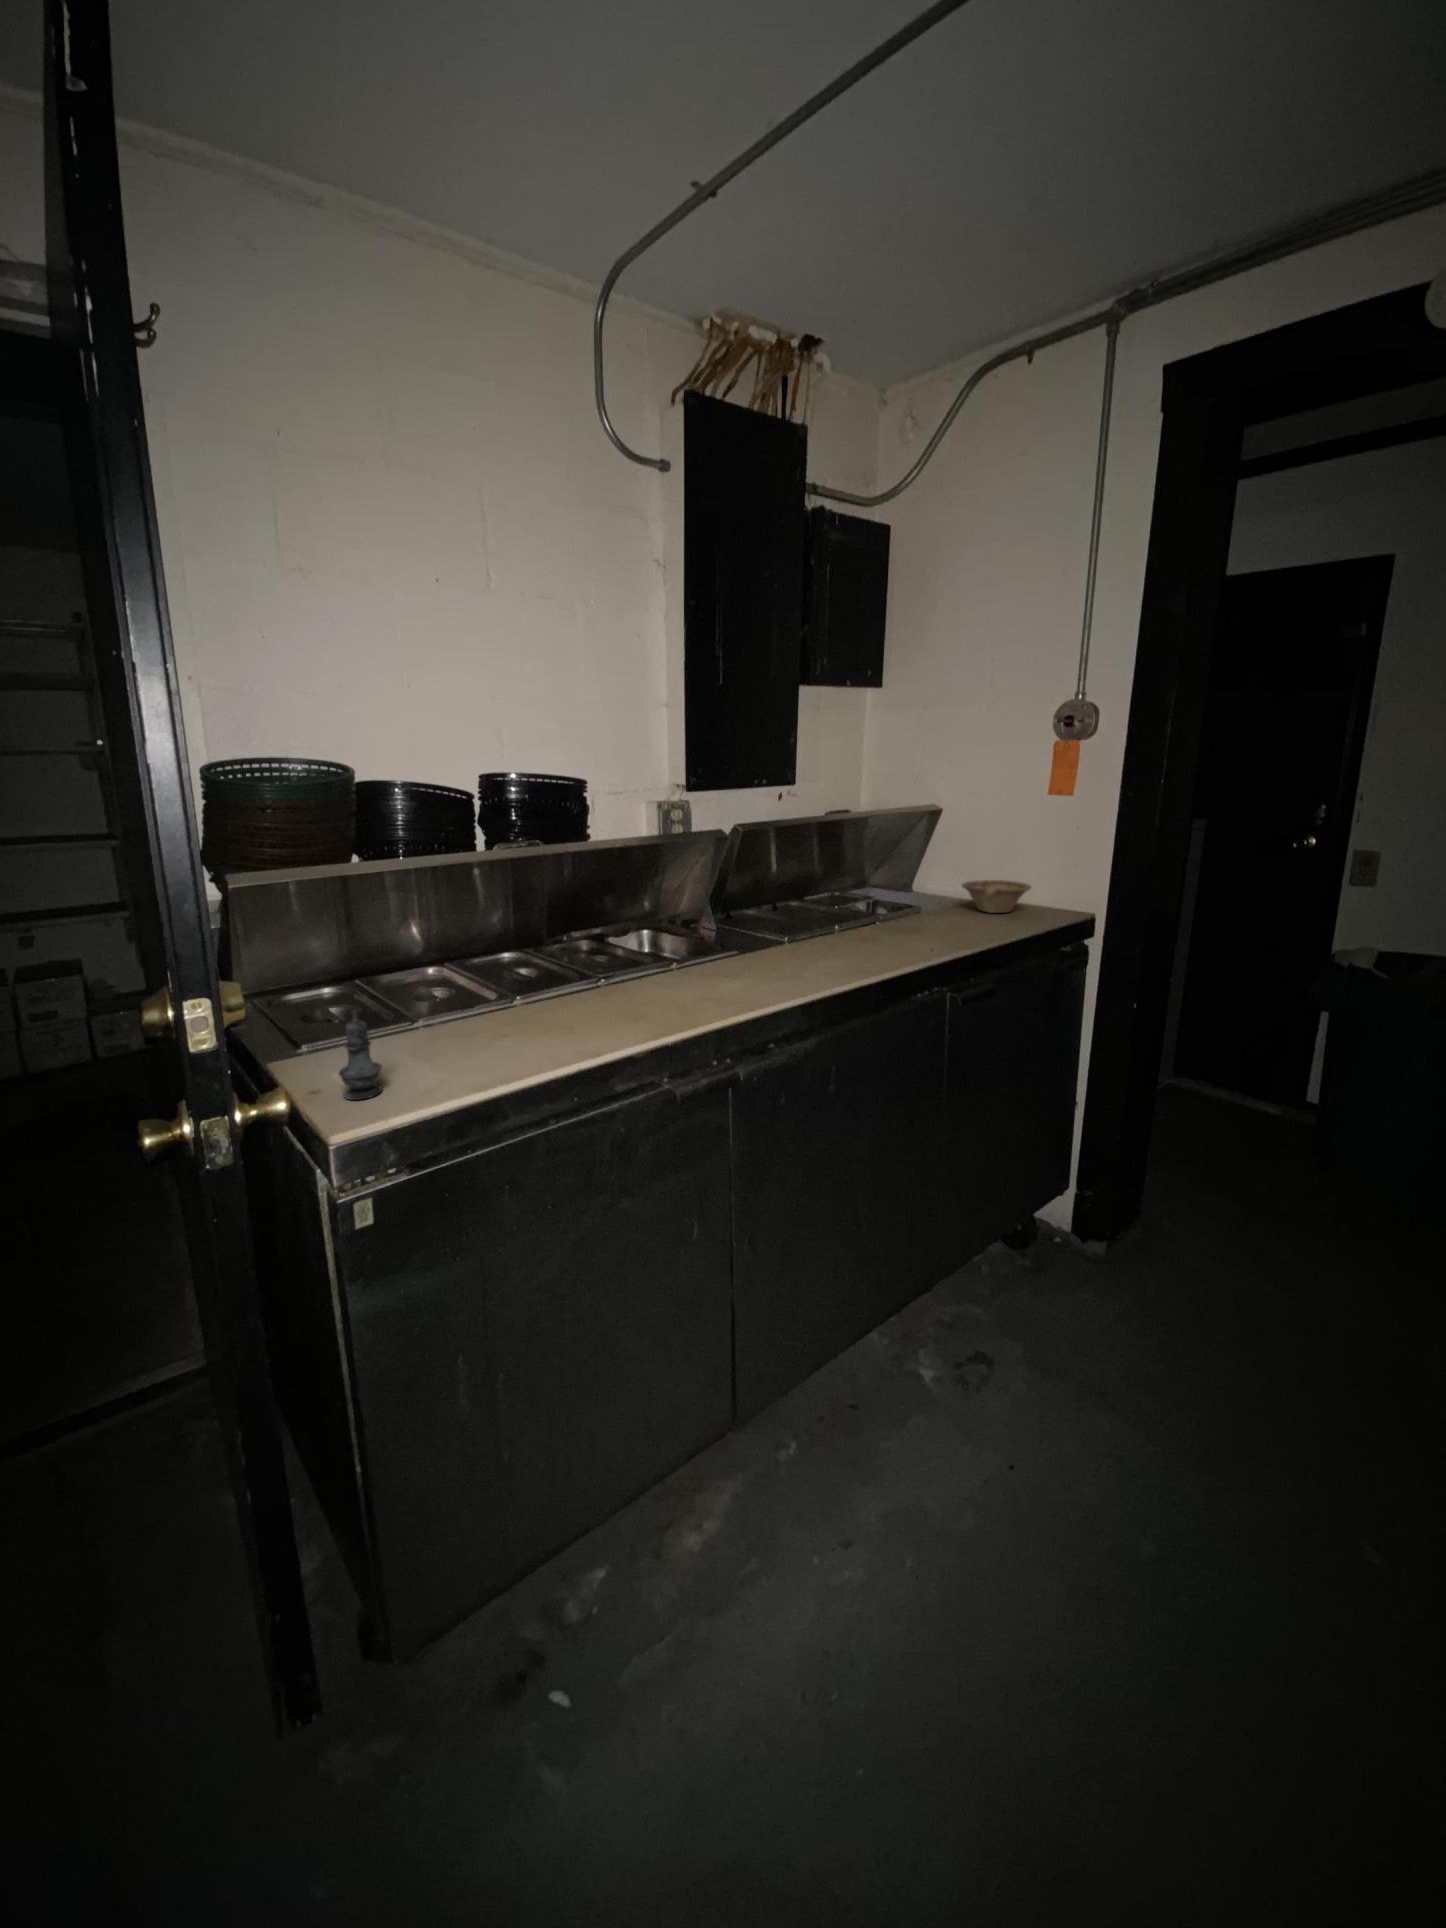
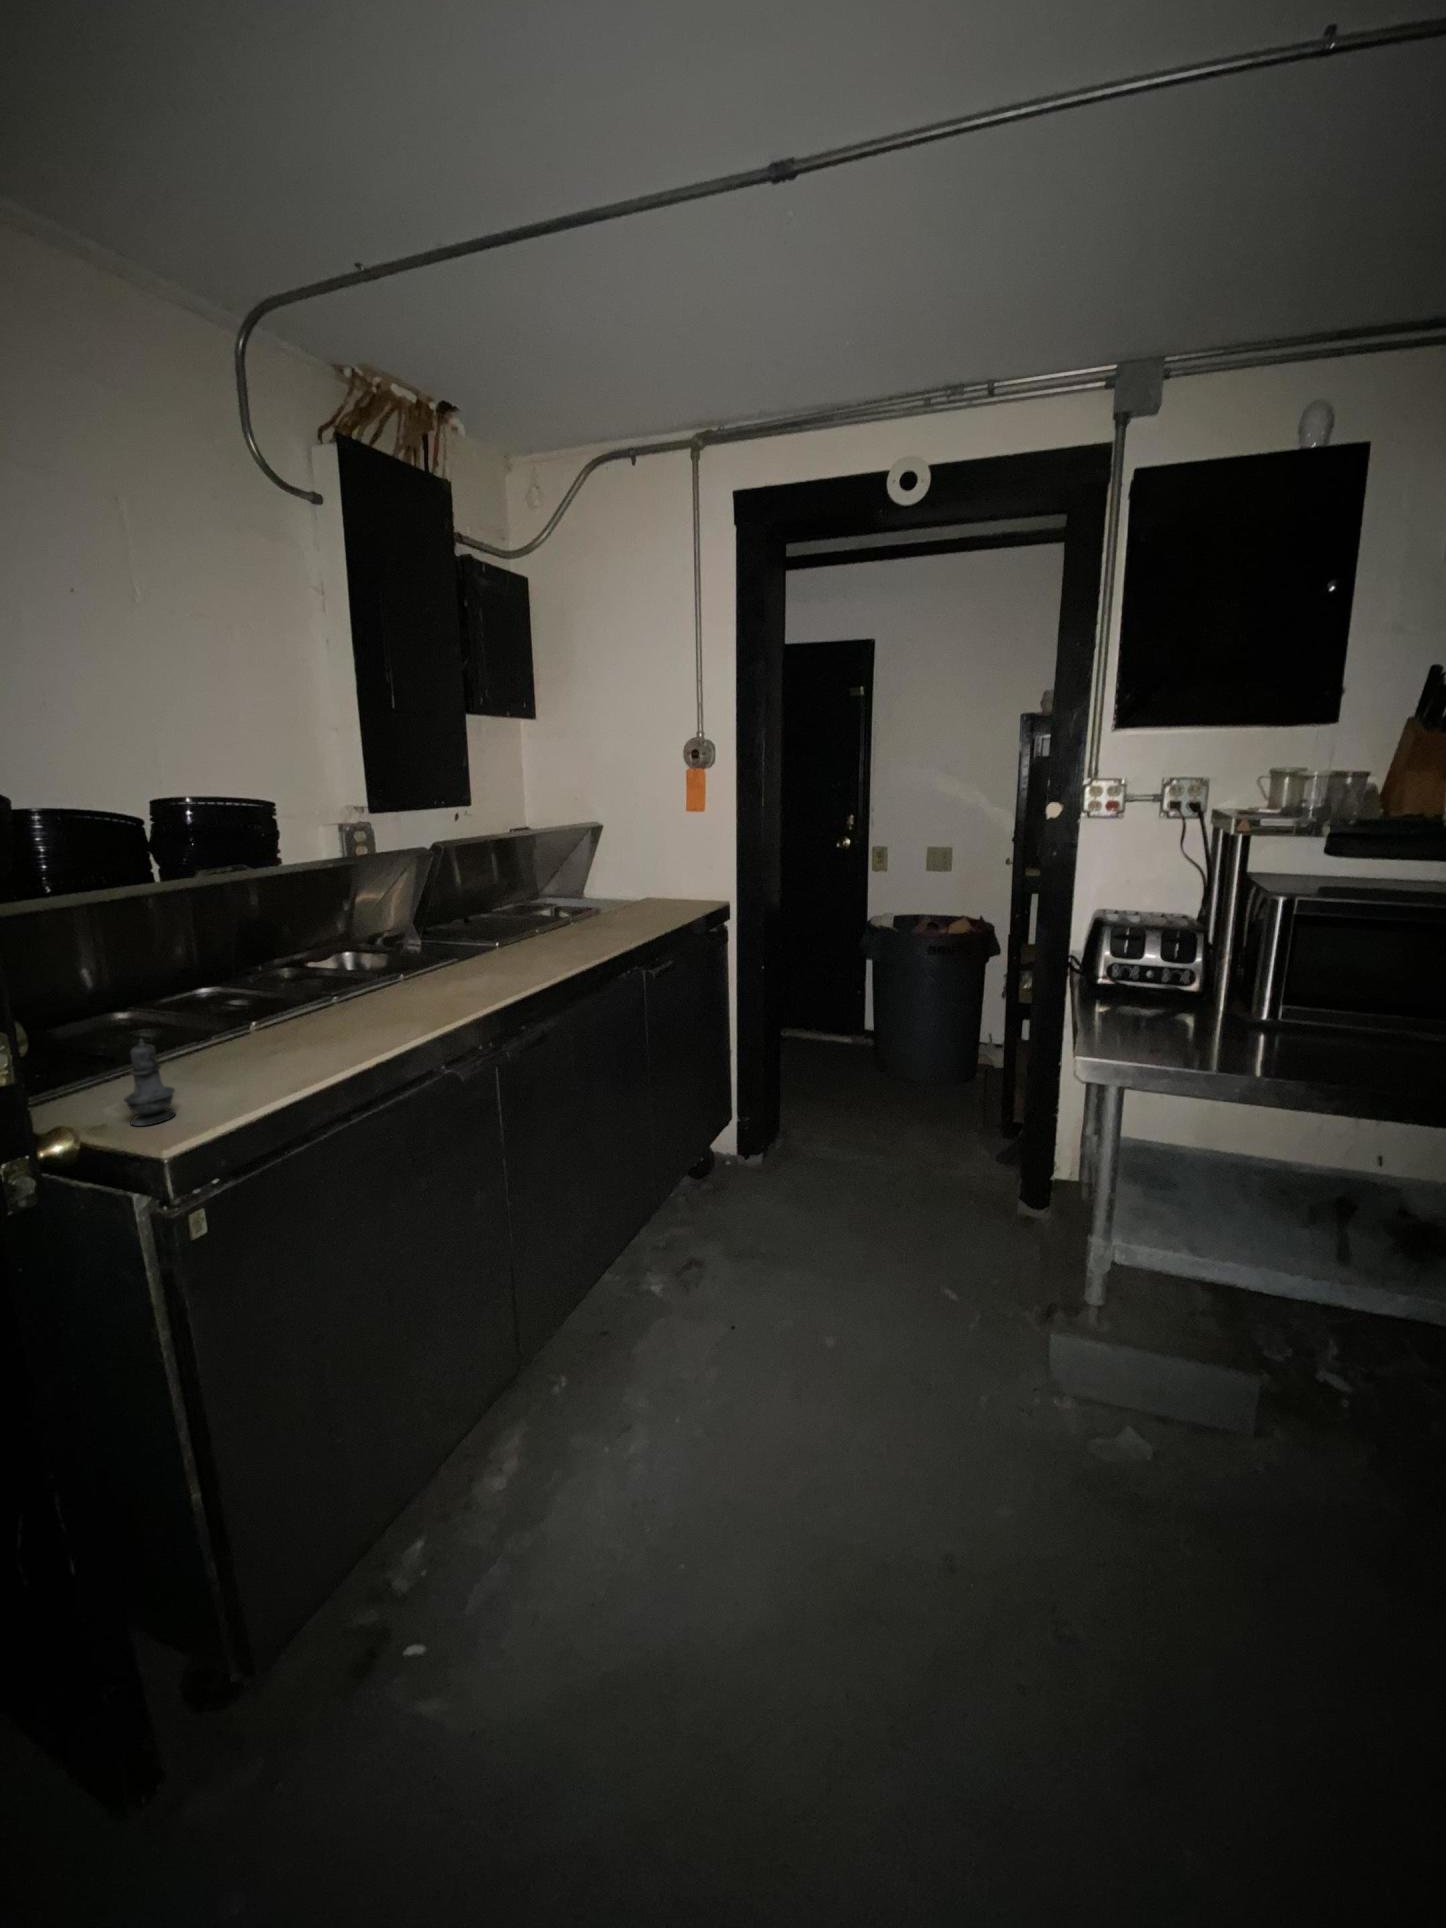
dish: present [962,880,1031,913] -> none [628,881,682,908]

